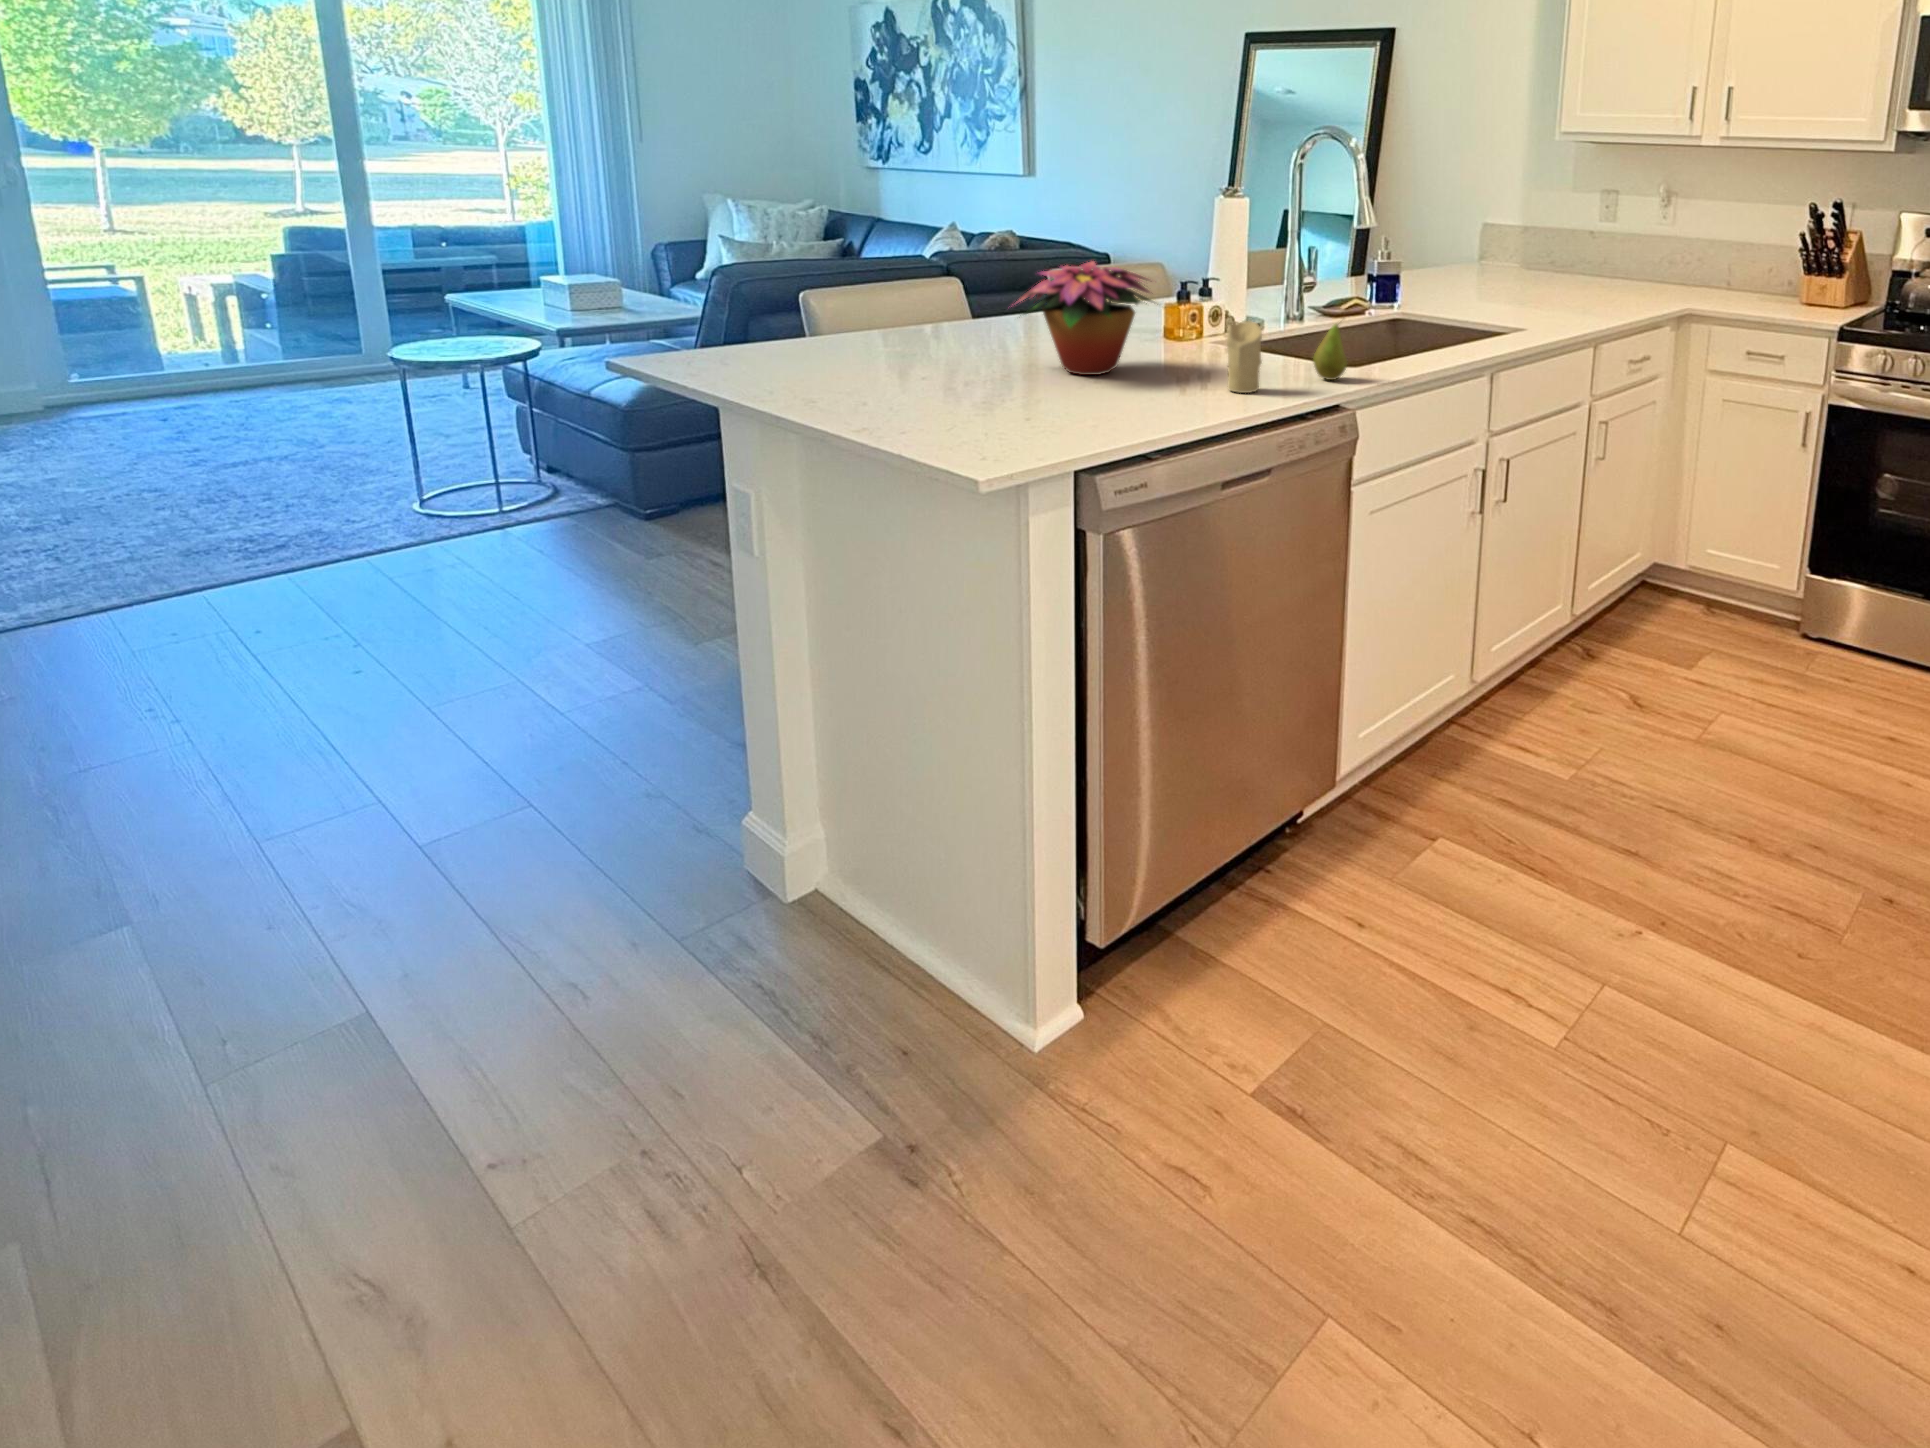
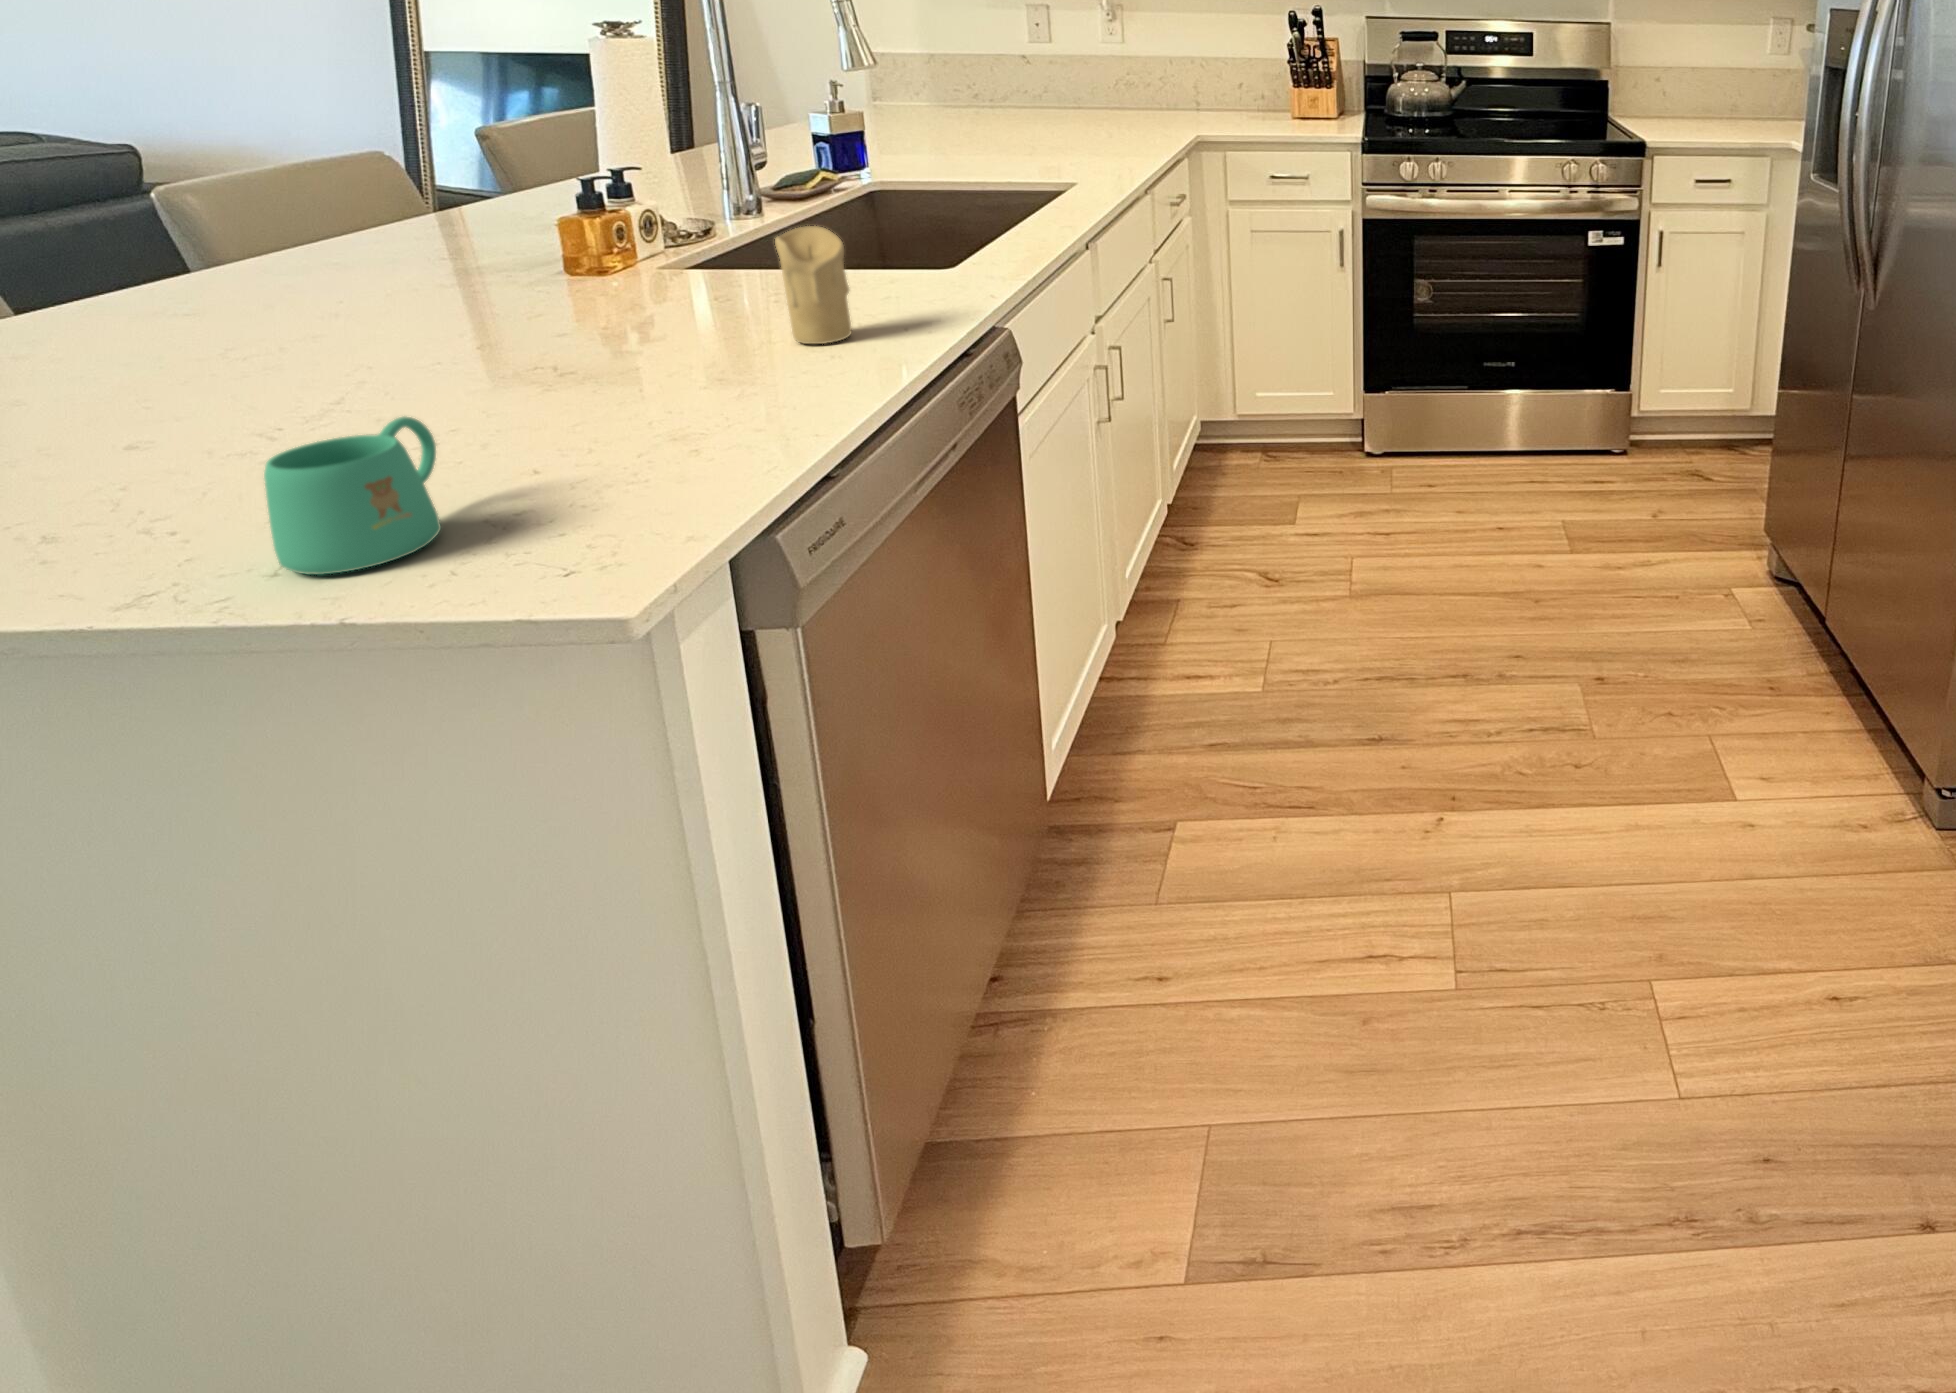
flower arrangement: present [1019,261,1153,375] -> none [171,151,601,378]
fruit: present [1313,324,1347,380] -> none [897,199,955,296]
mug: none [943,375,1016,436] -> present [264,417,441,575]

